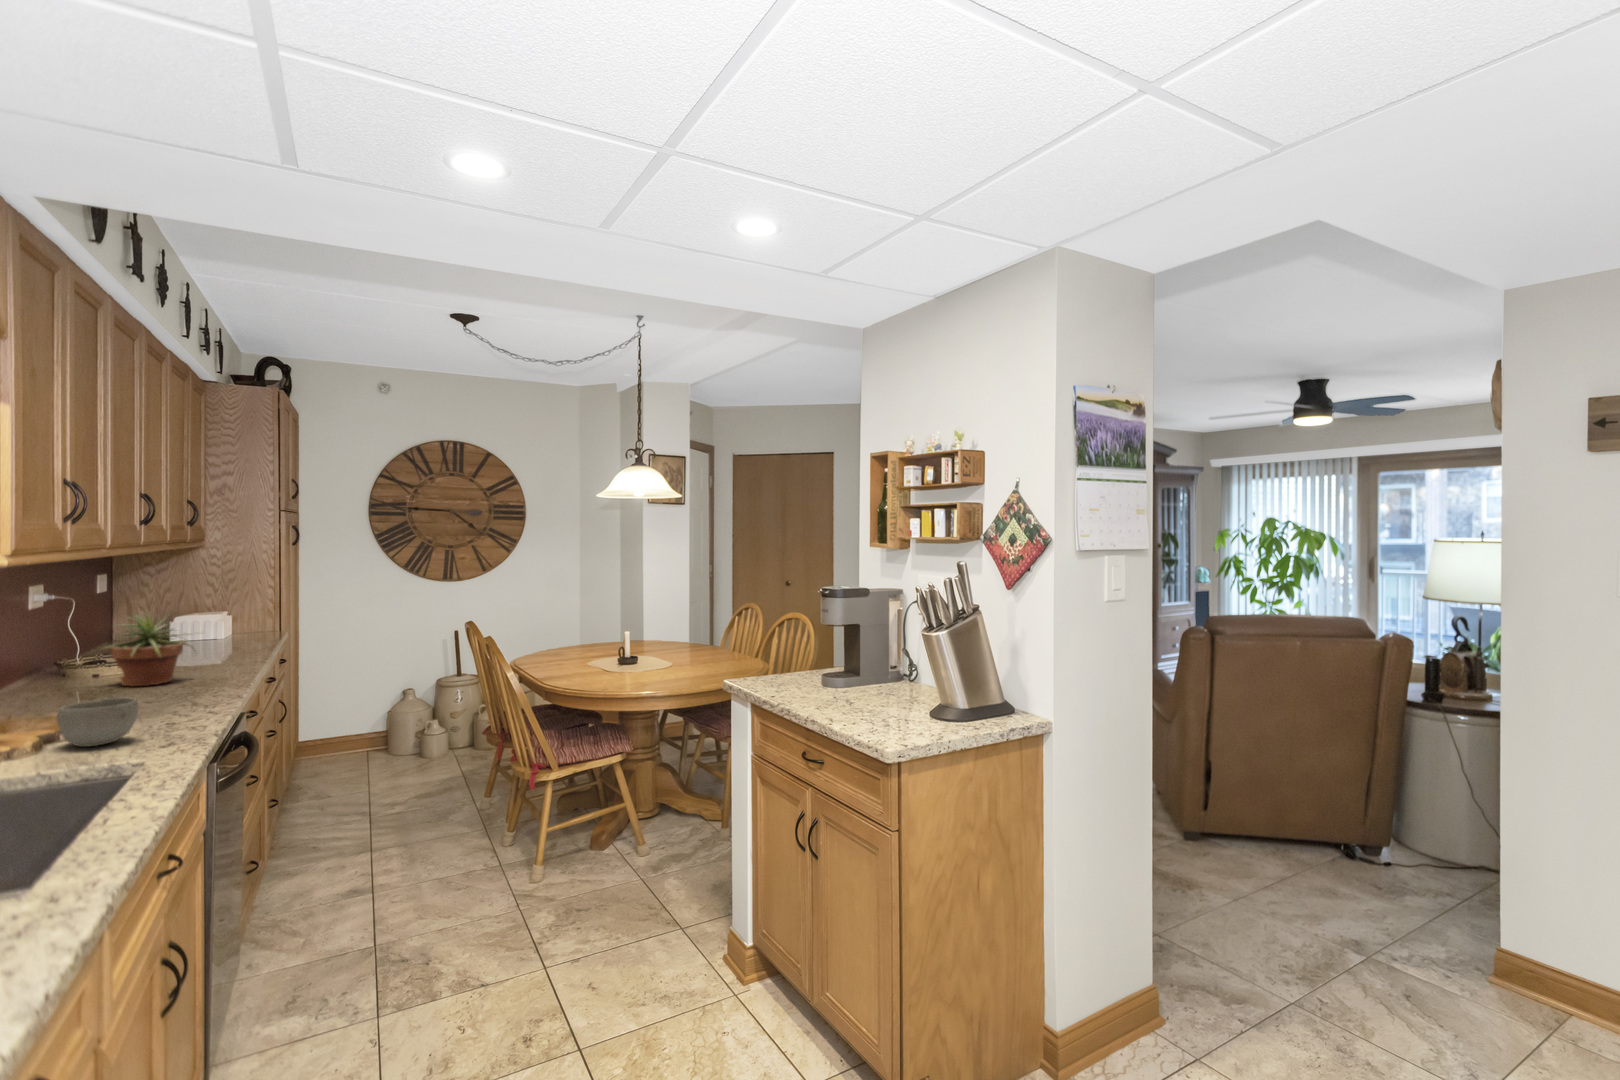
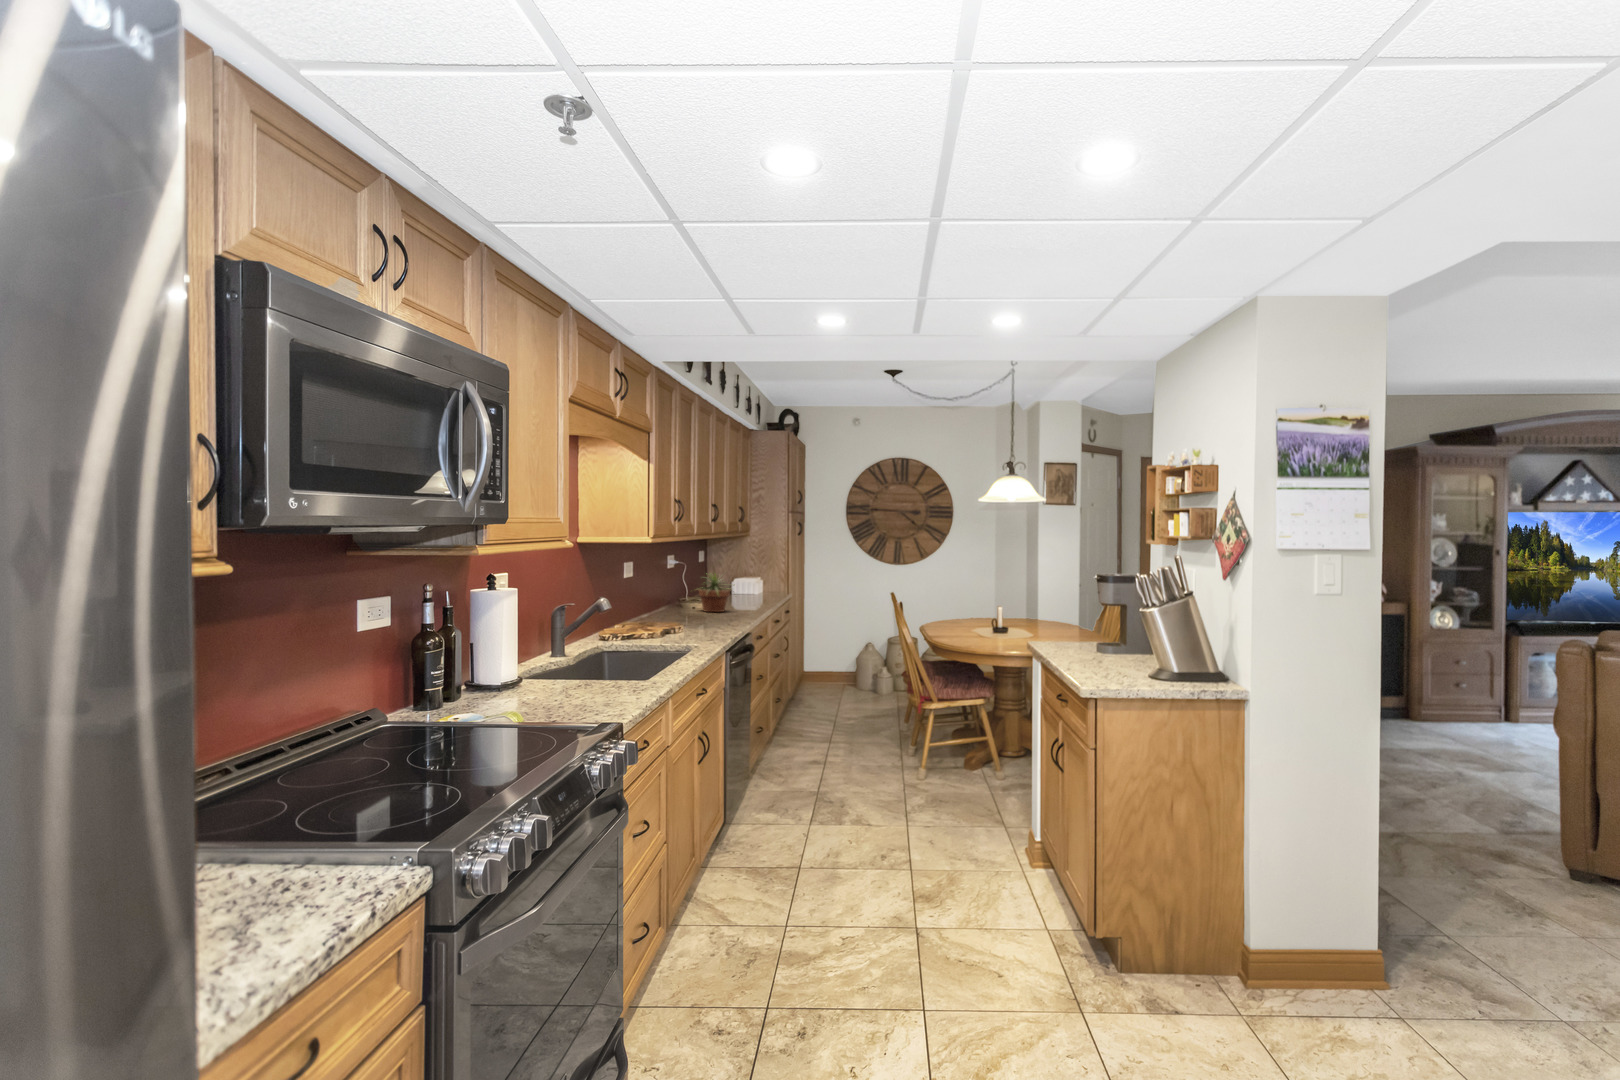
bowl: present [57,698,138,747] -> none [671,610,701,632]

